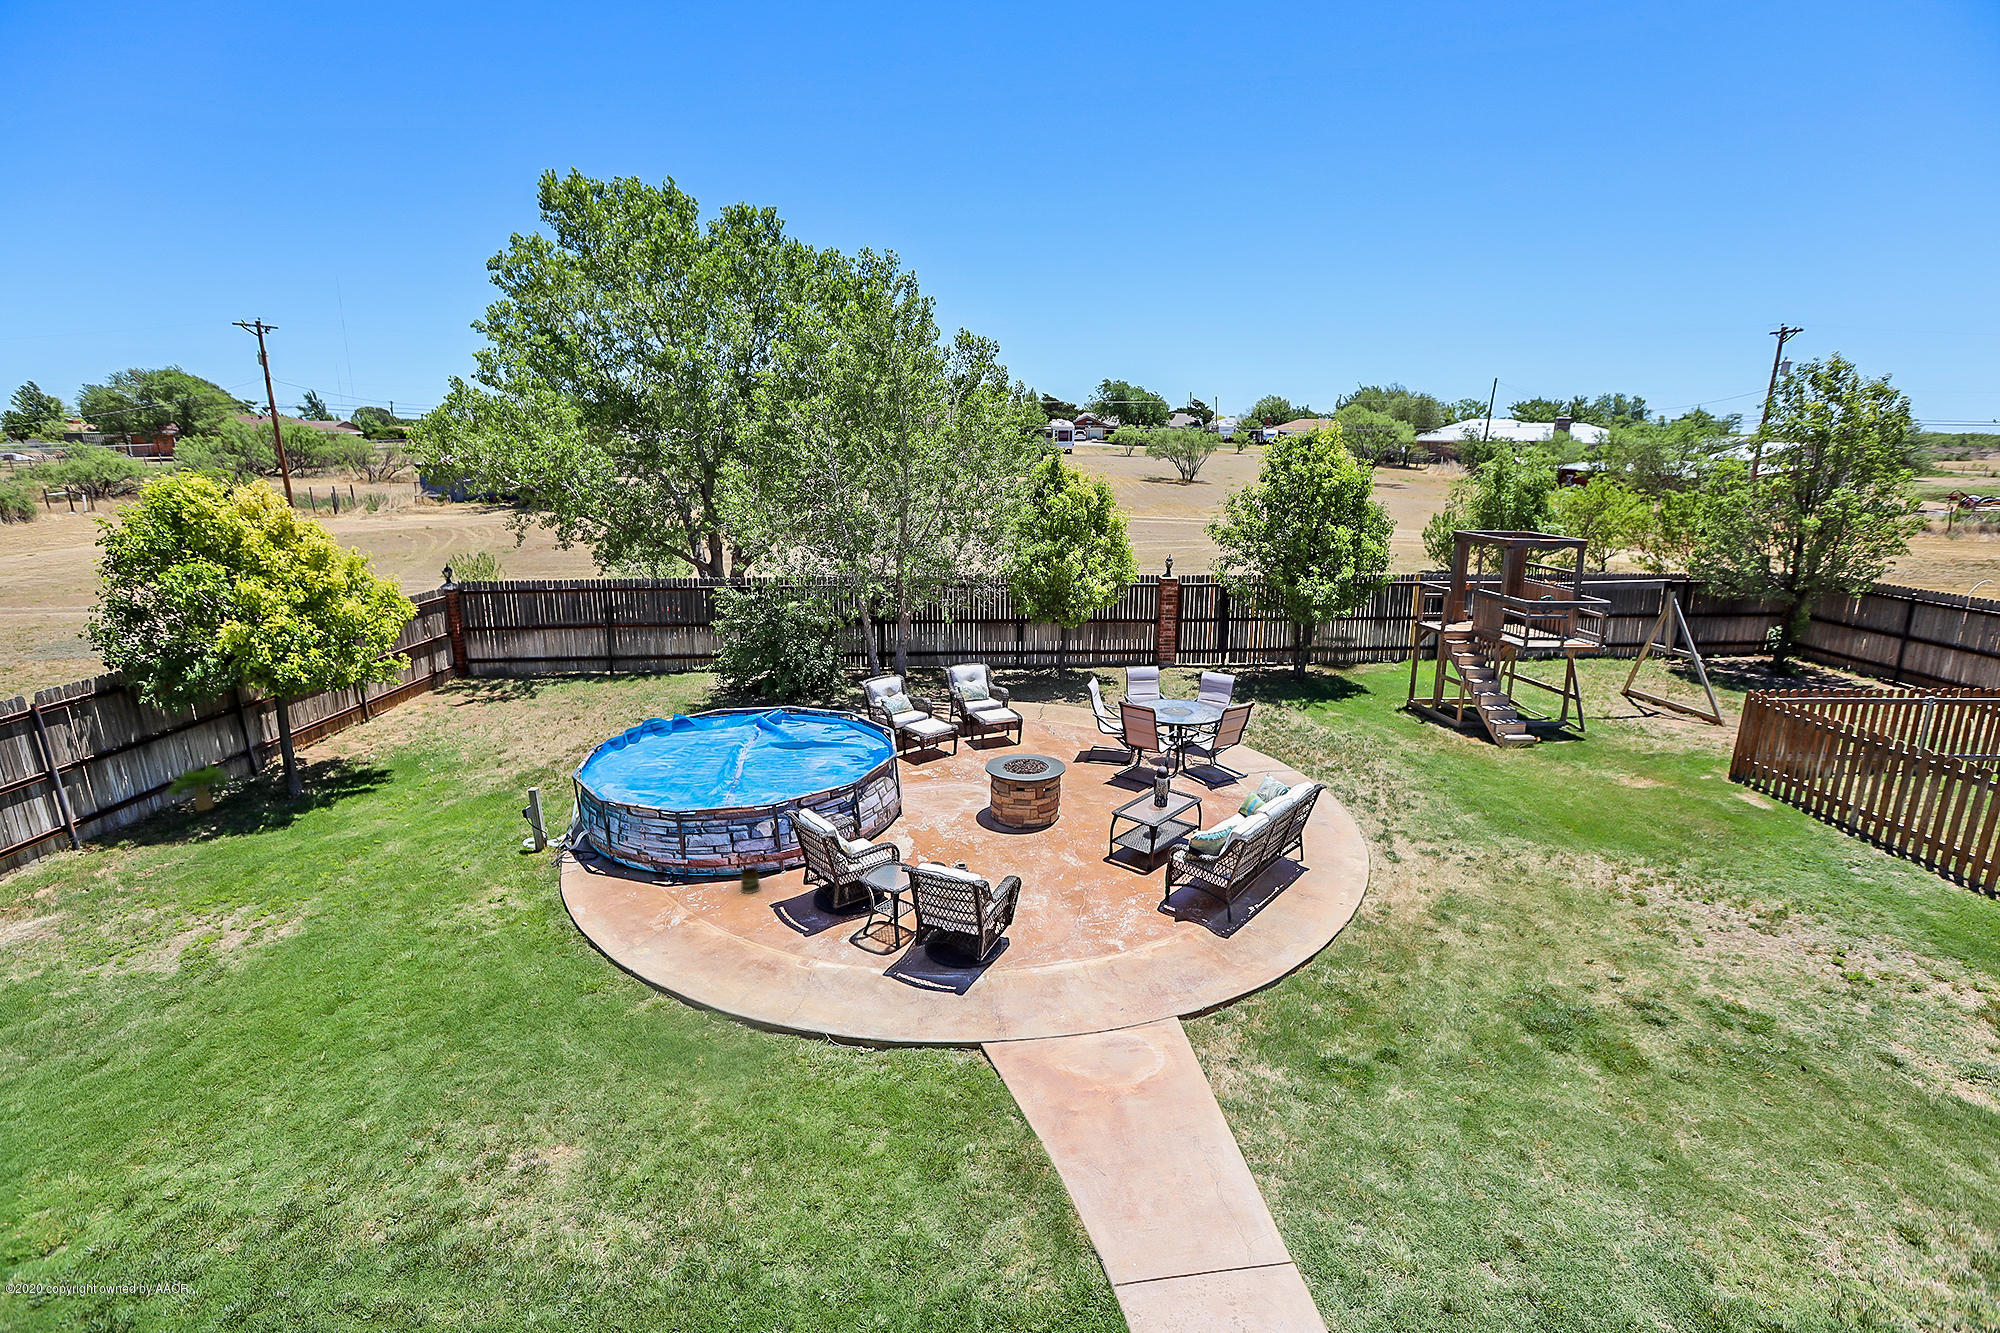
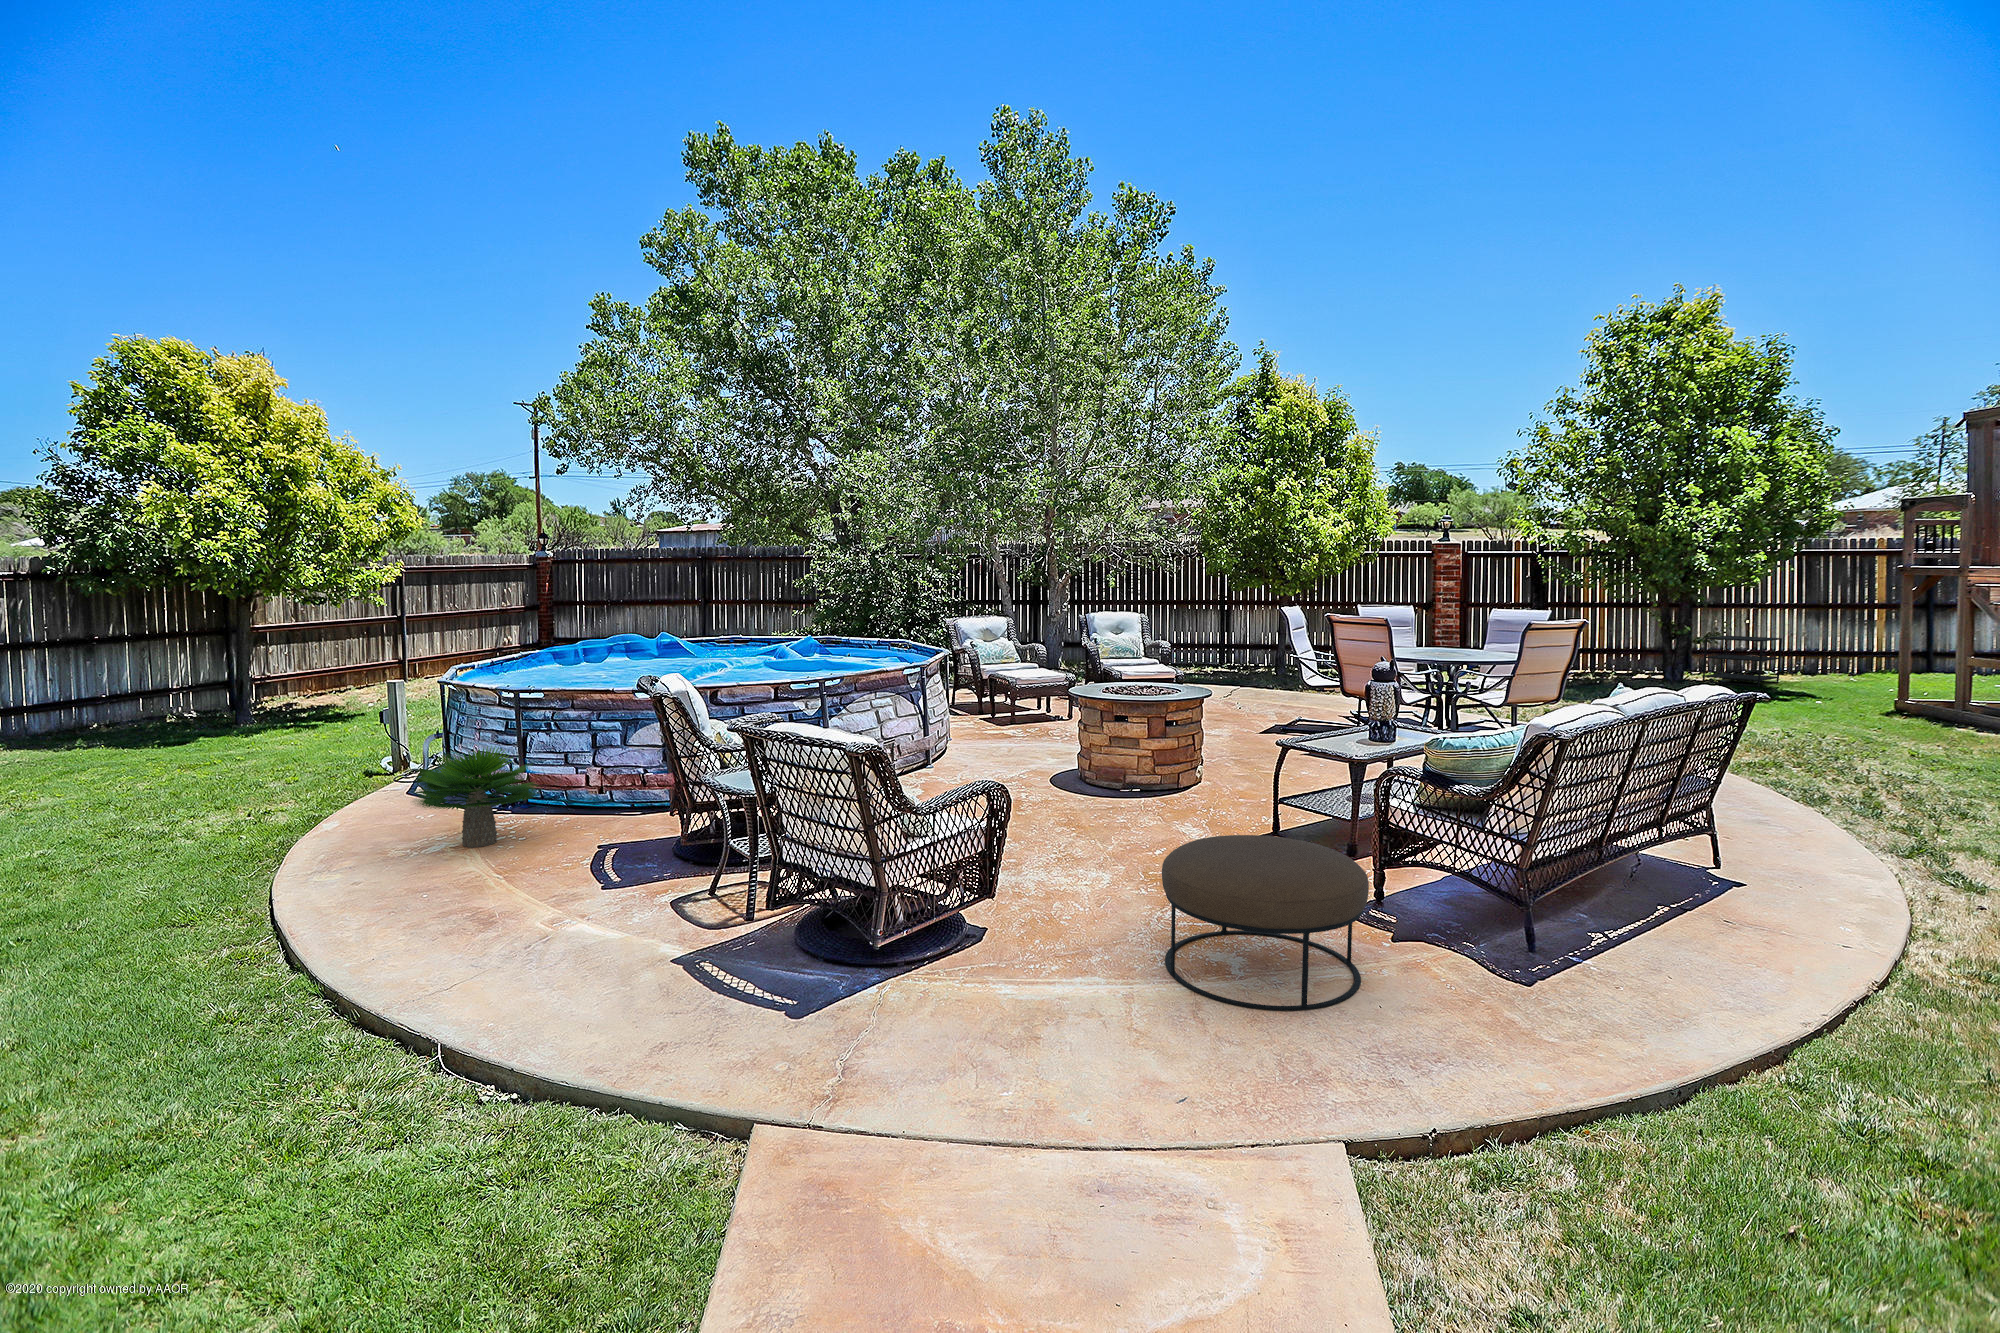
potted plant: present [167,765,230,811] -> present [416,747,535,847]
wooden bucket: present [741,867,760,894] -> none [597,775,632,837]
ottoman: none [1085,880,1169,961] -> present [1162,835,1369,1011]

